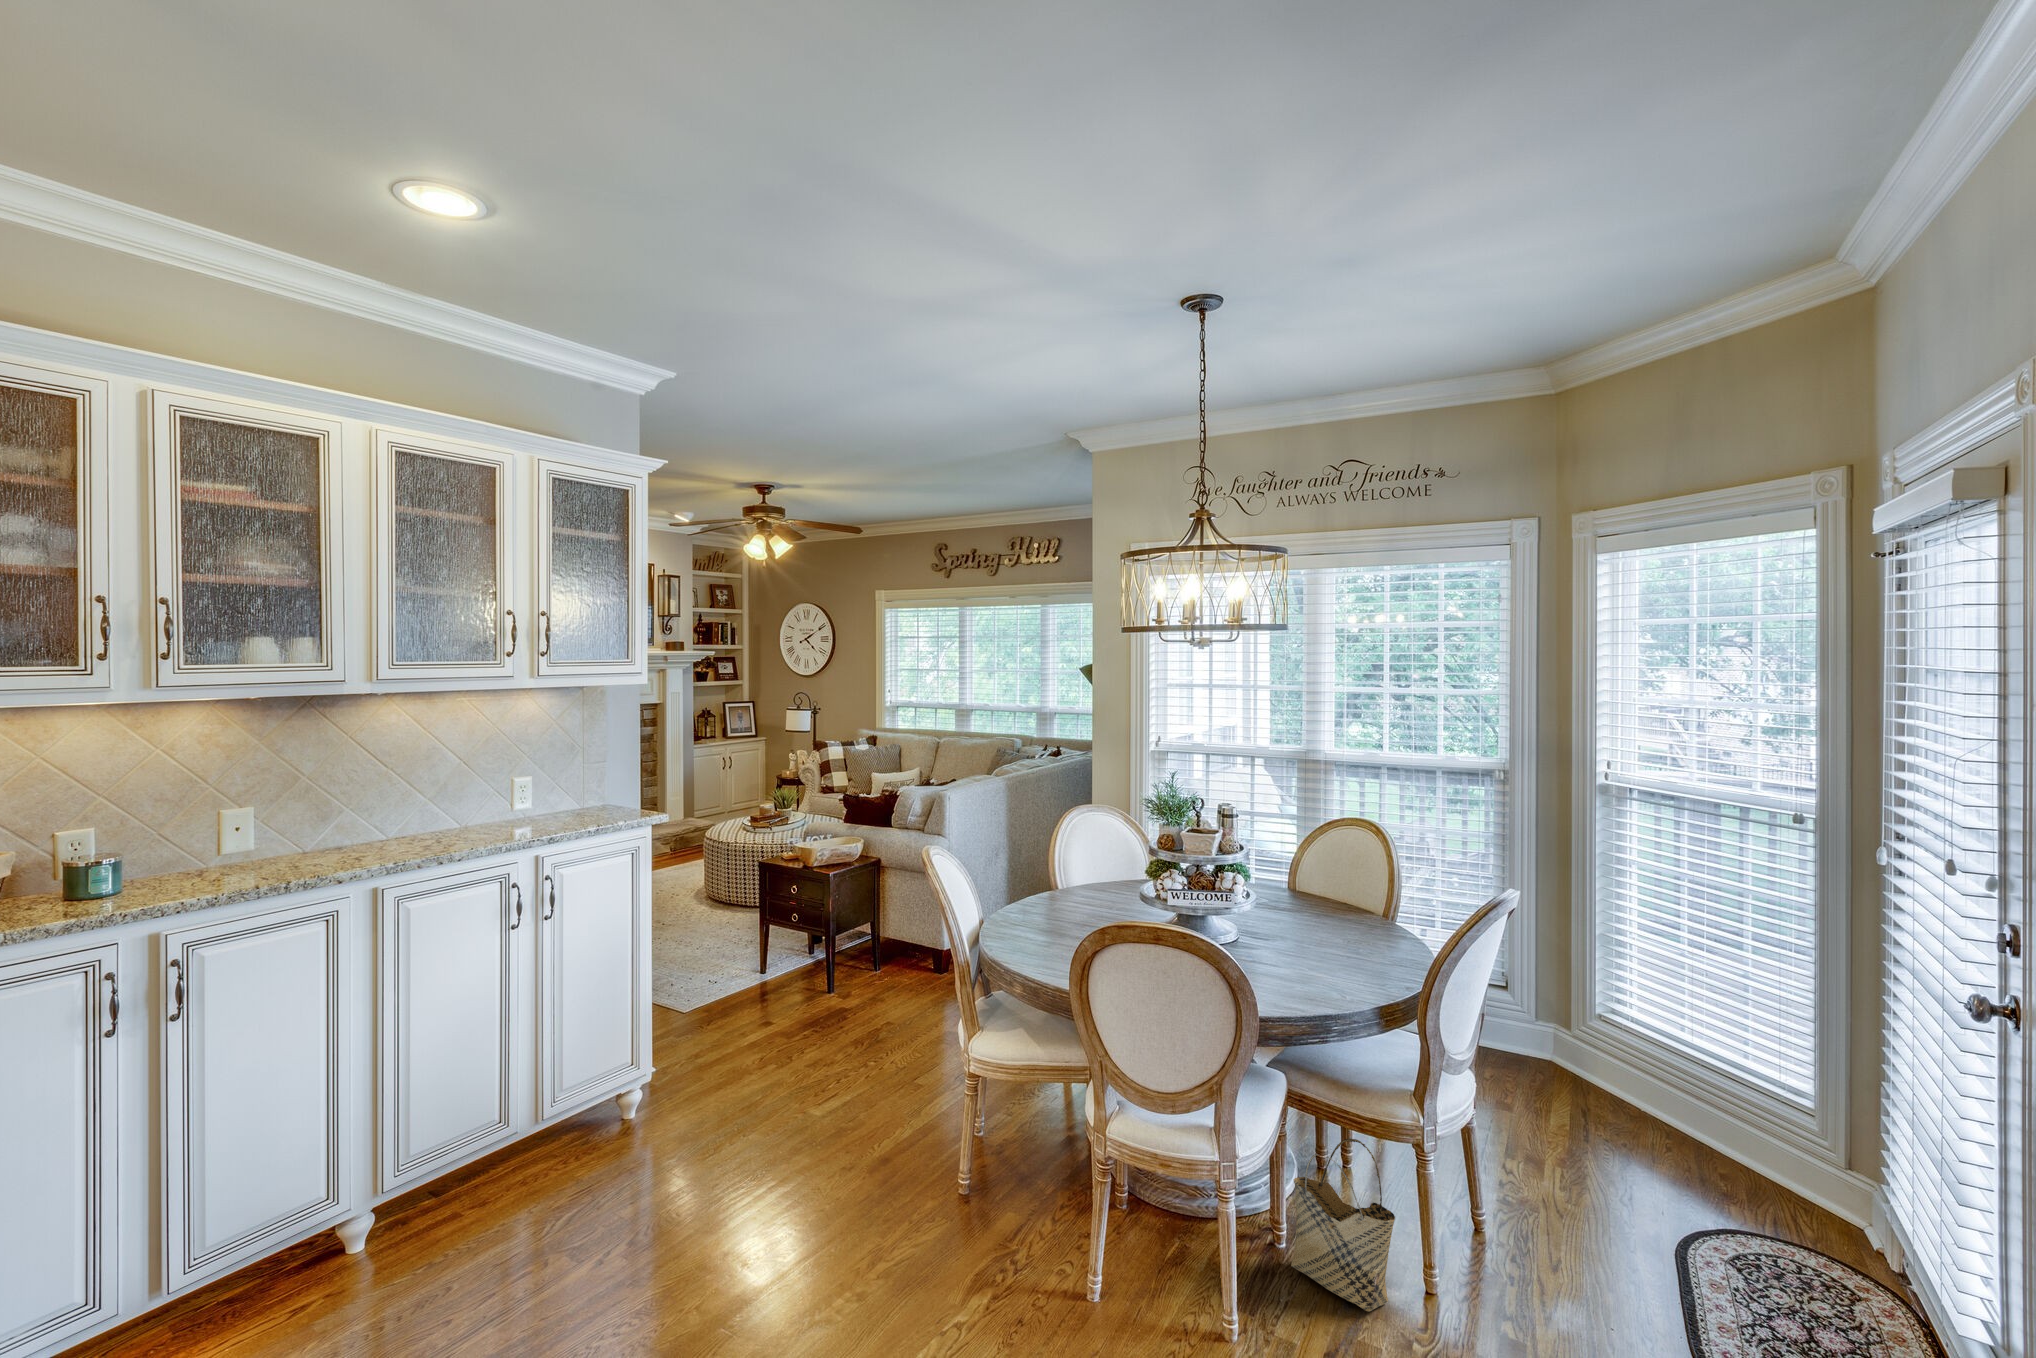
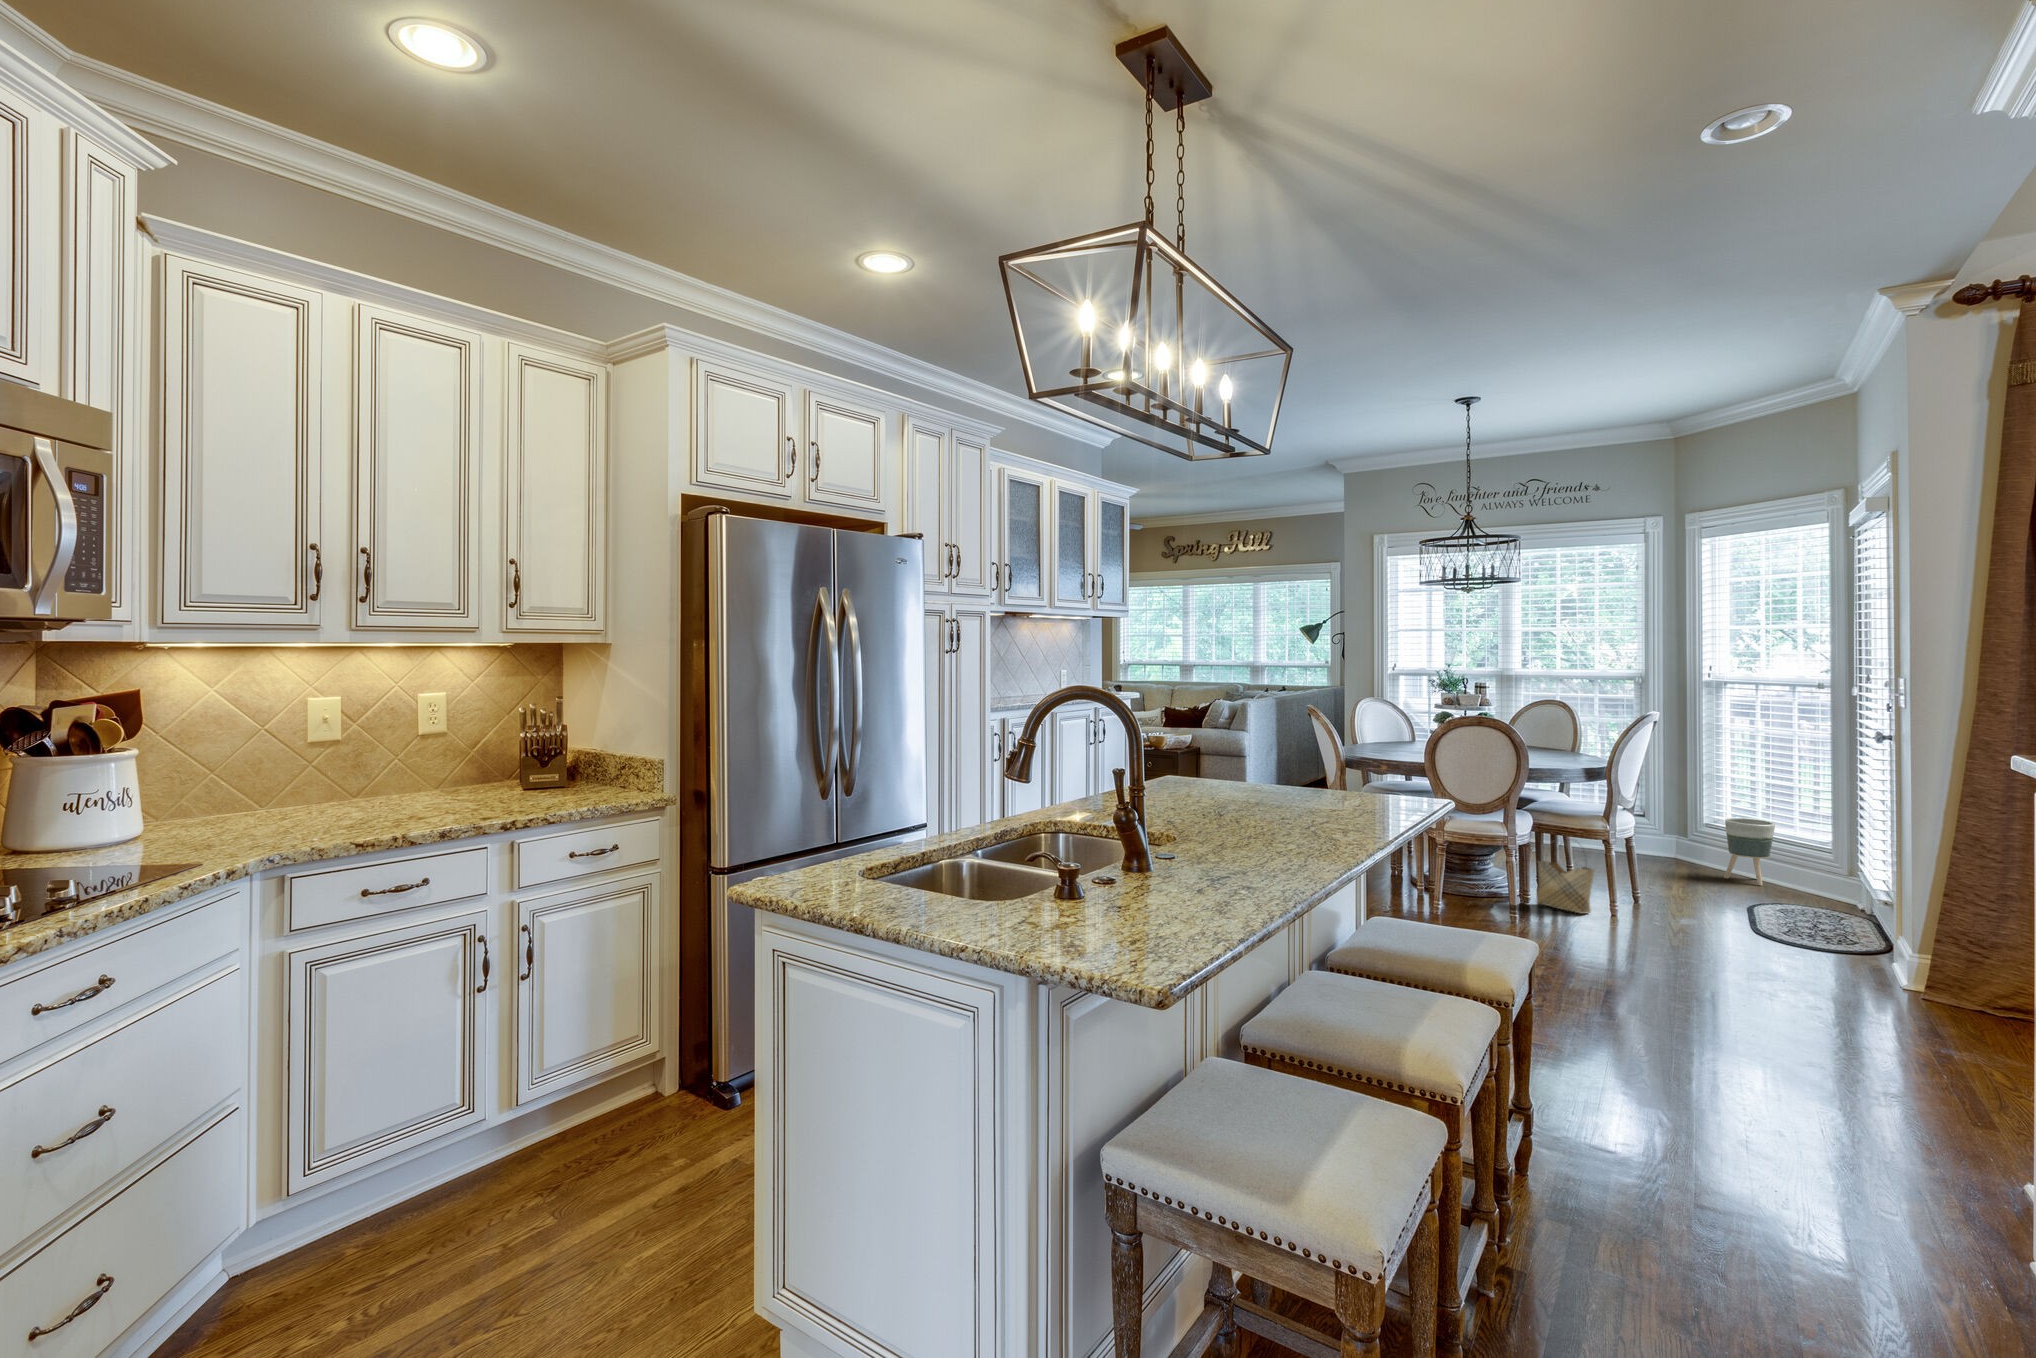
planter: none [1635,1033,1720,1167] -> present [1724,818,1775,885]

